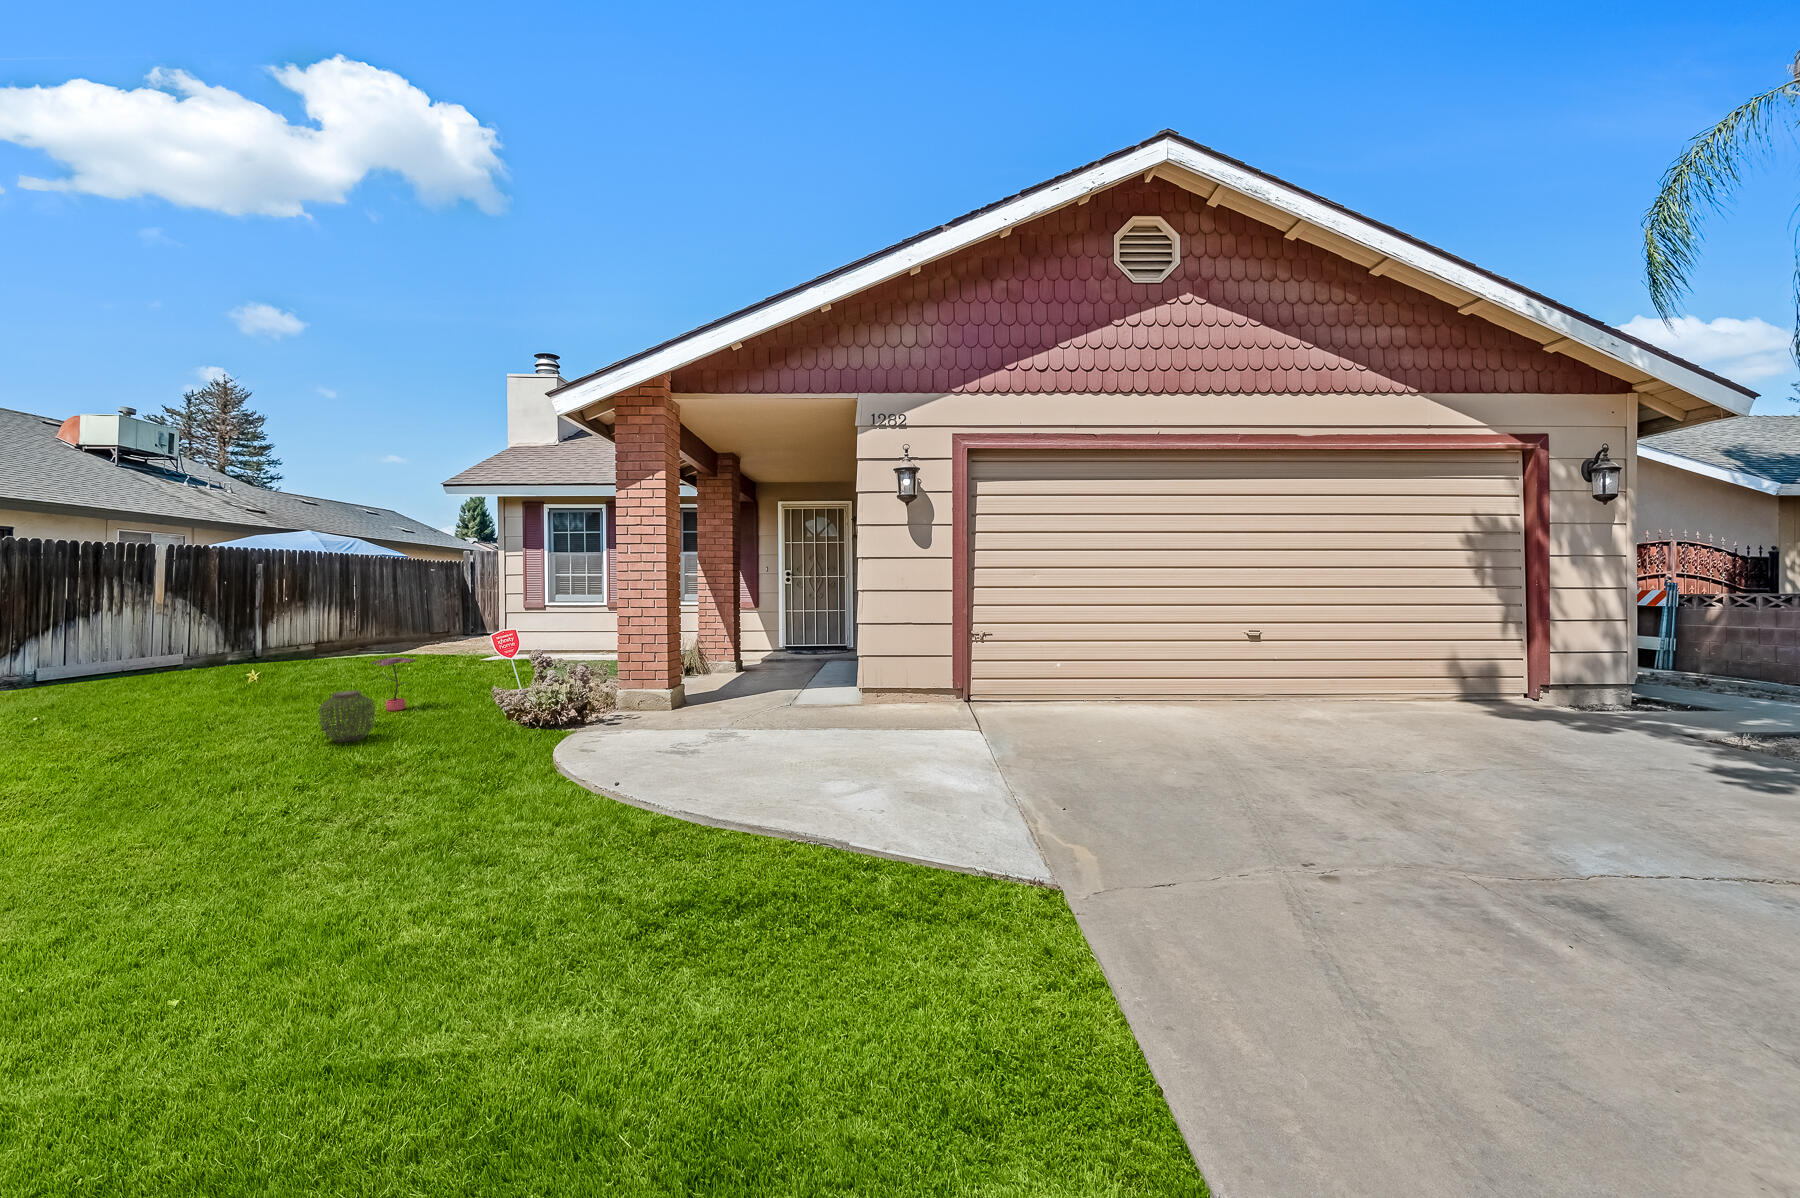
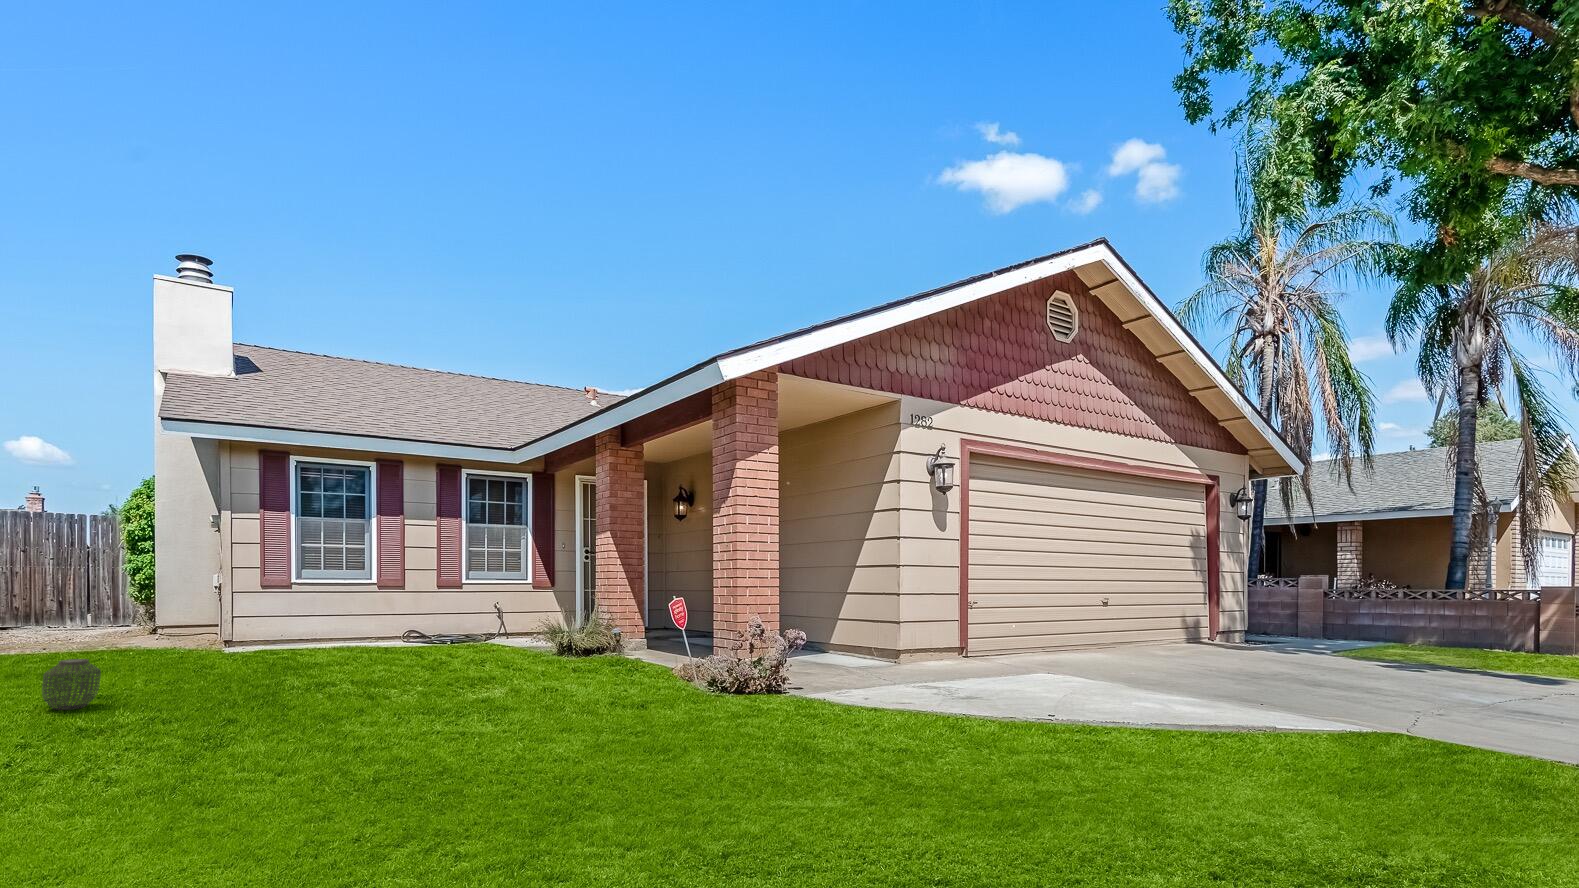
potted plant: present [371,657,415,711] -> none [99,630,147,684]

